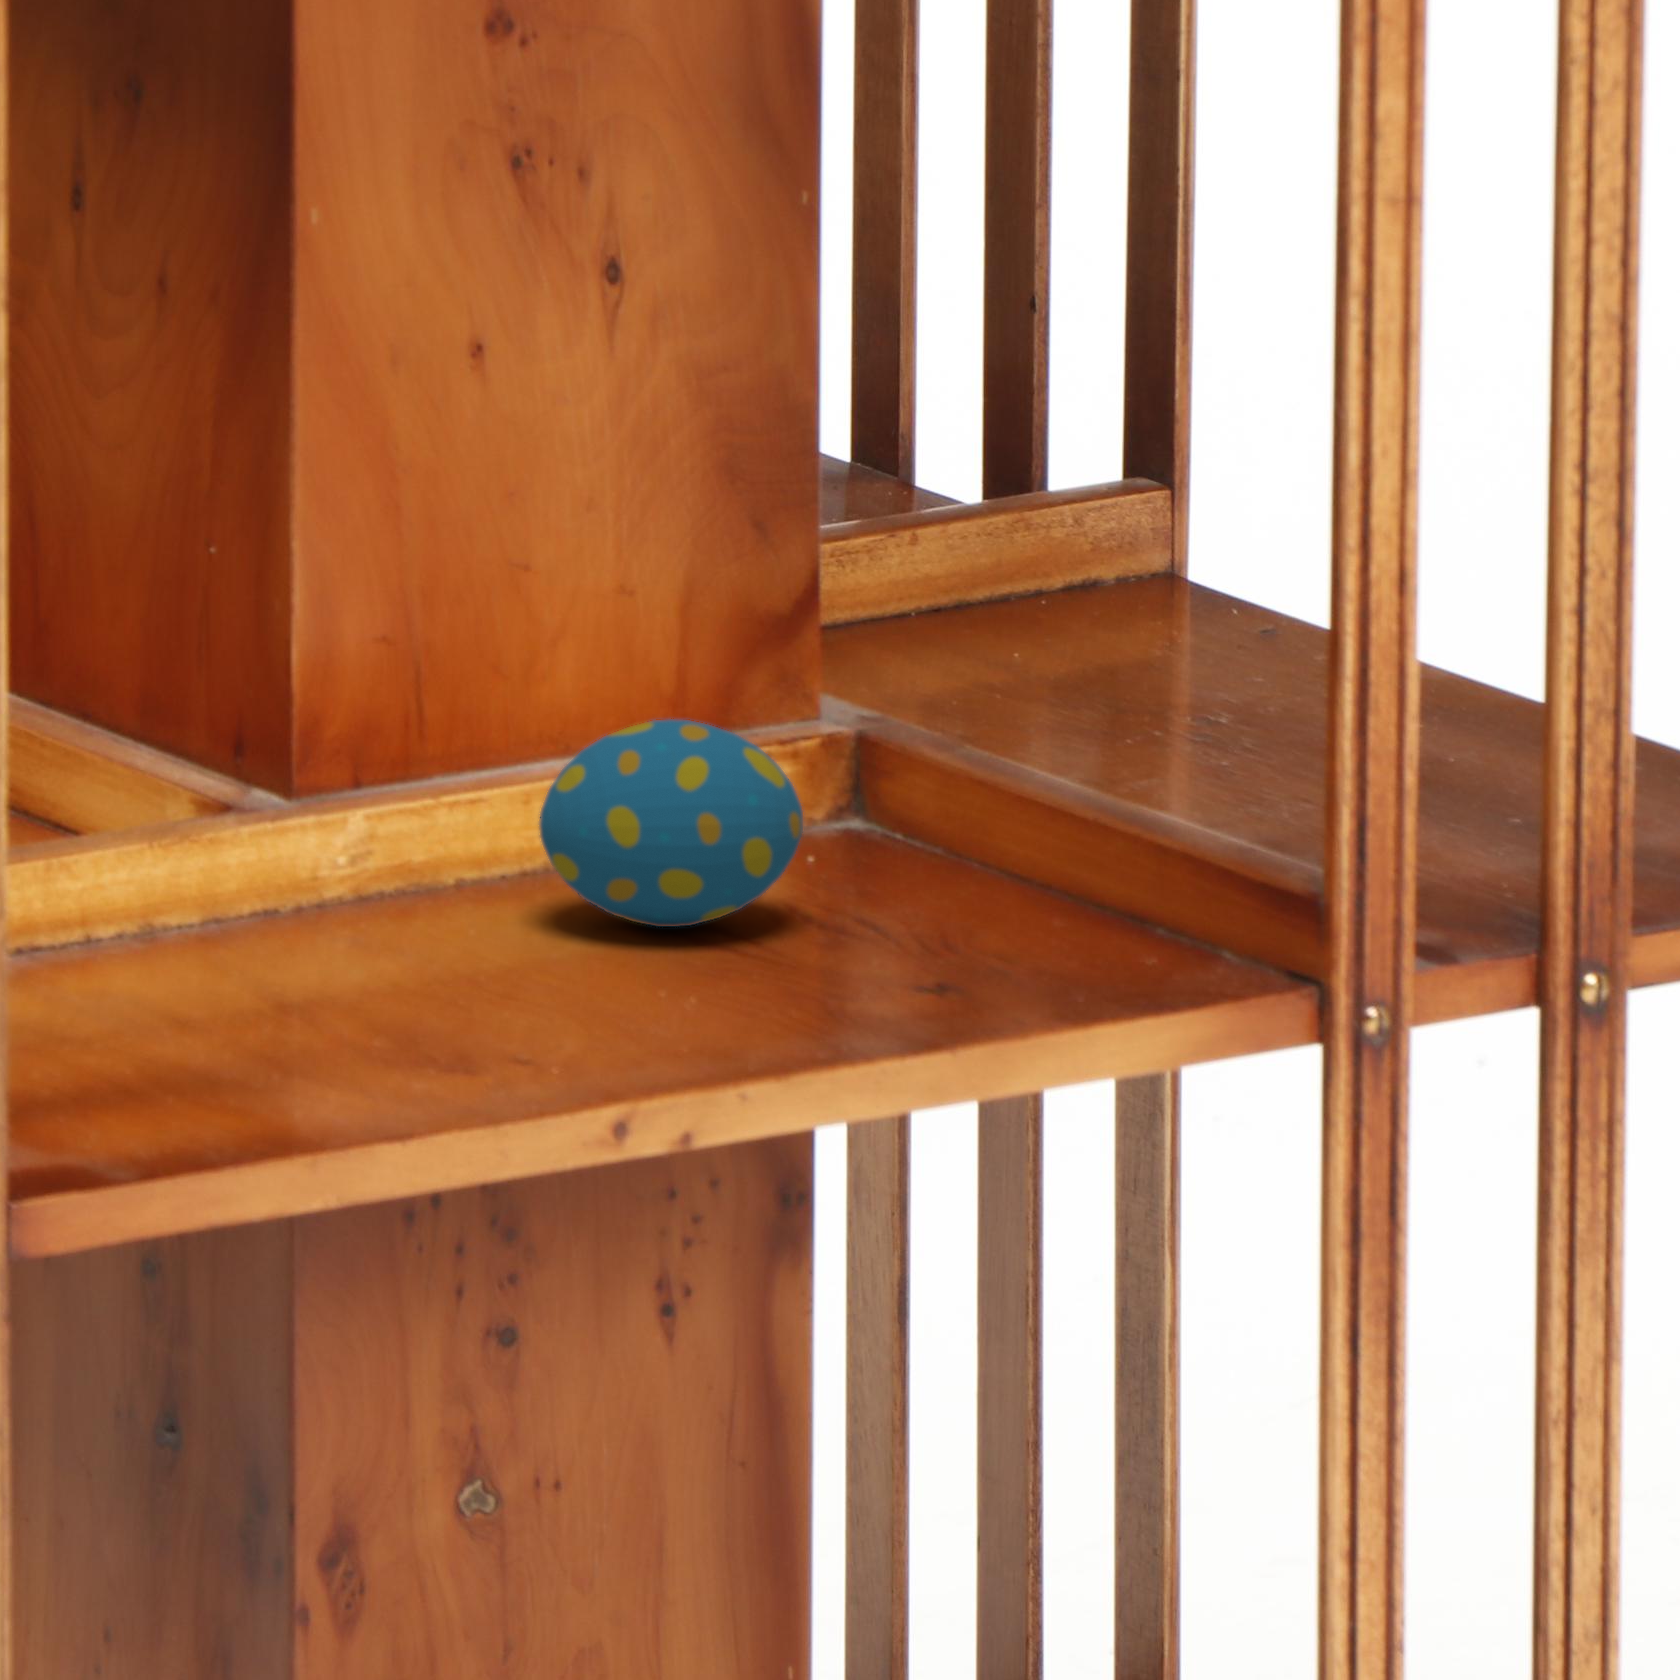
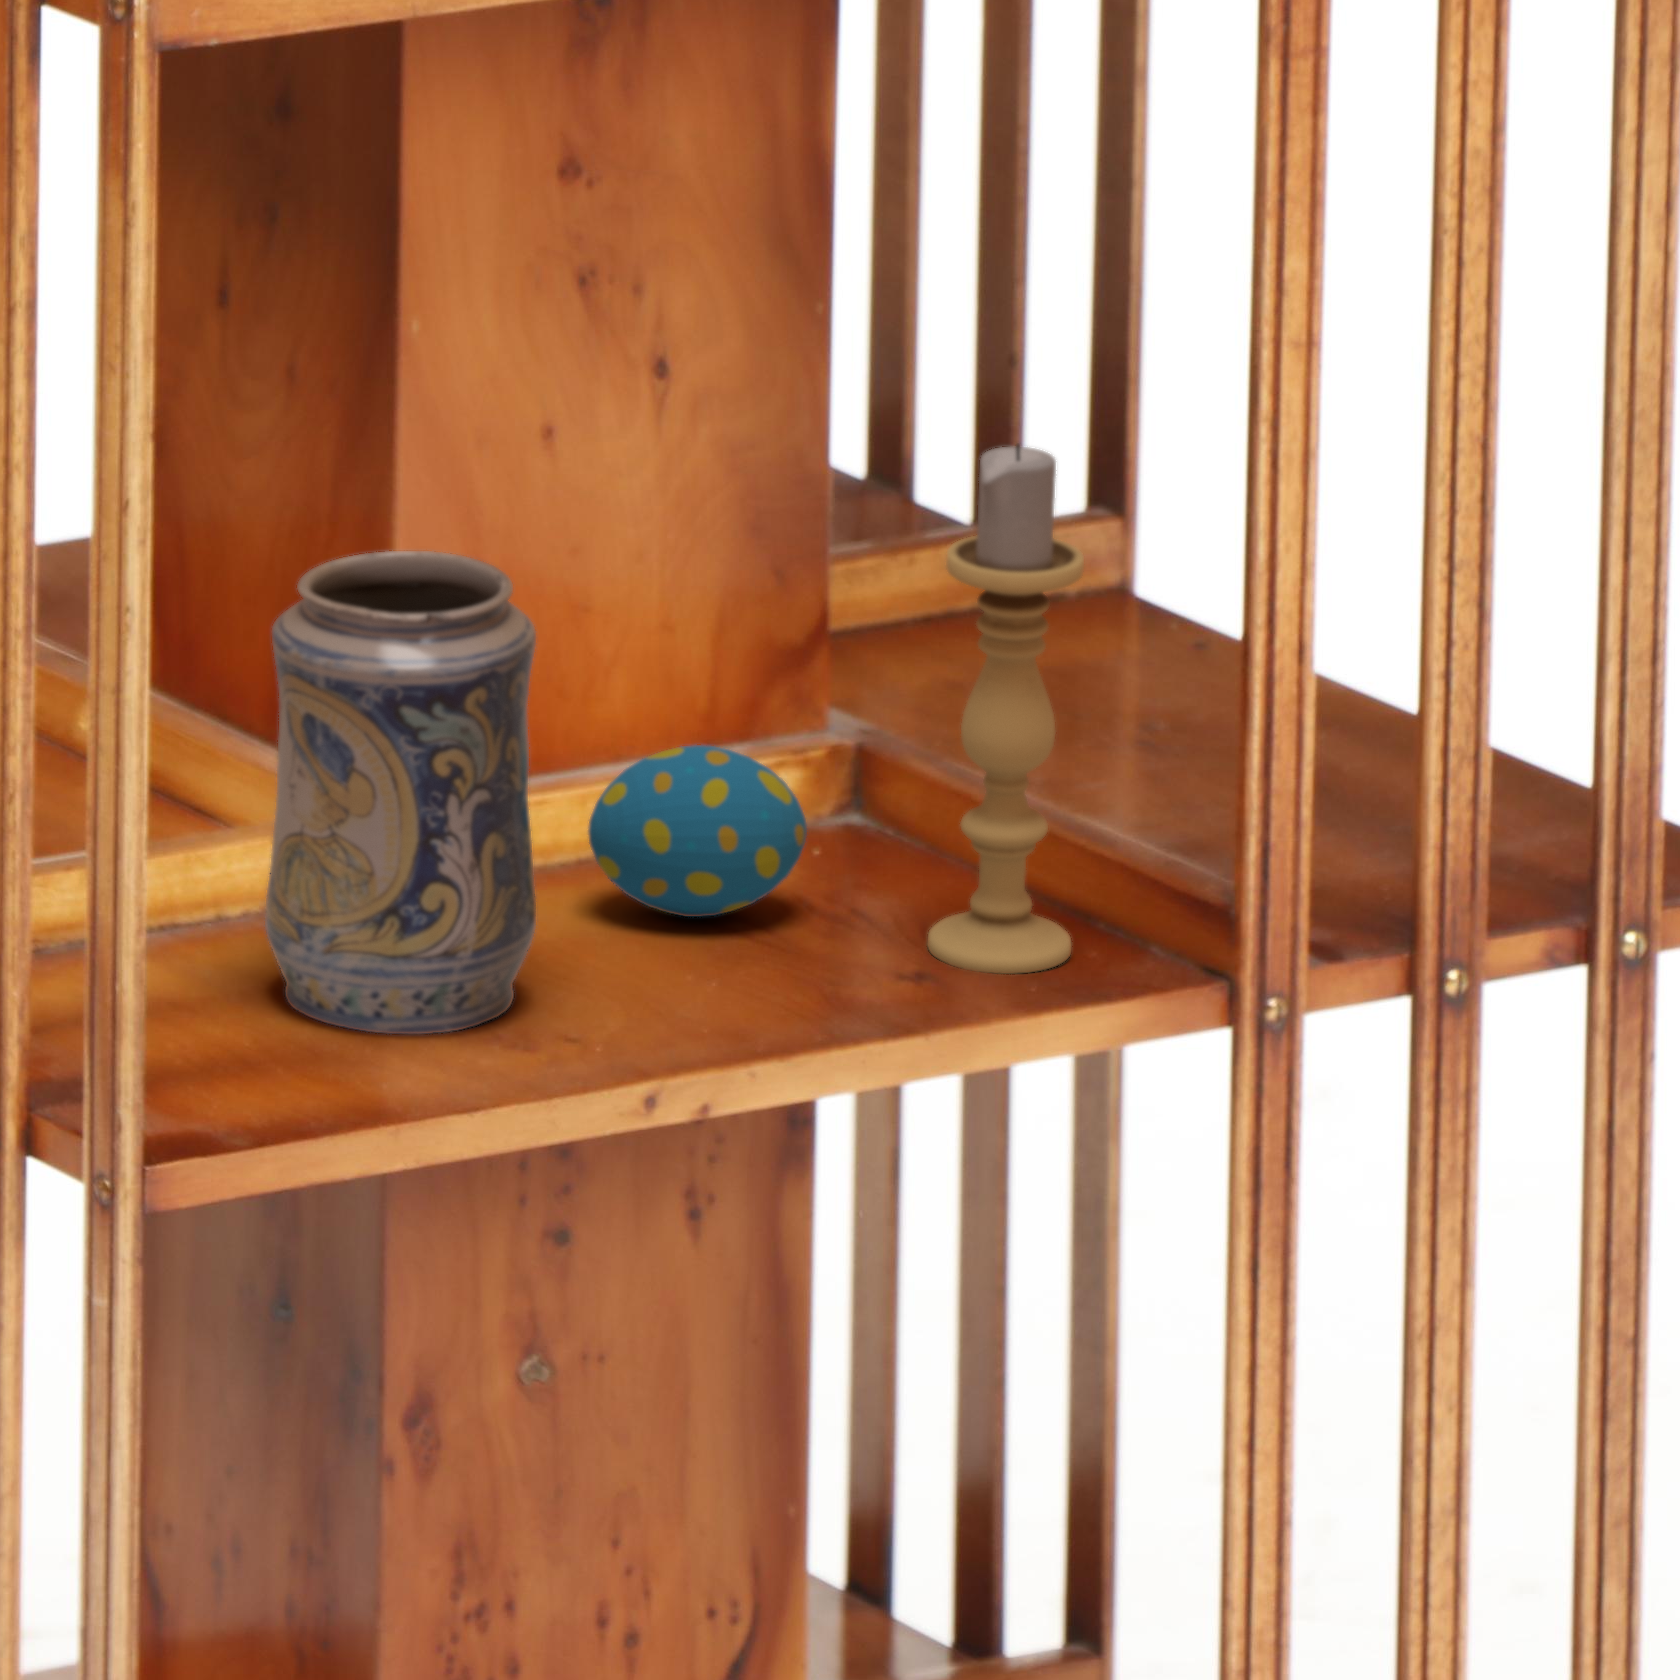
candle holder: none [952,336,1137,984] -> present [928,444,1084,974]
decorative vase: none [152,475,479,1060] -> present [265,551,536,1034]

